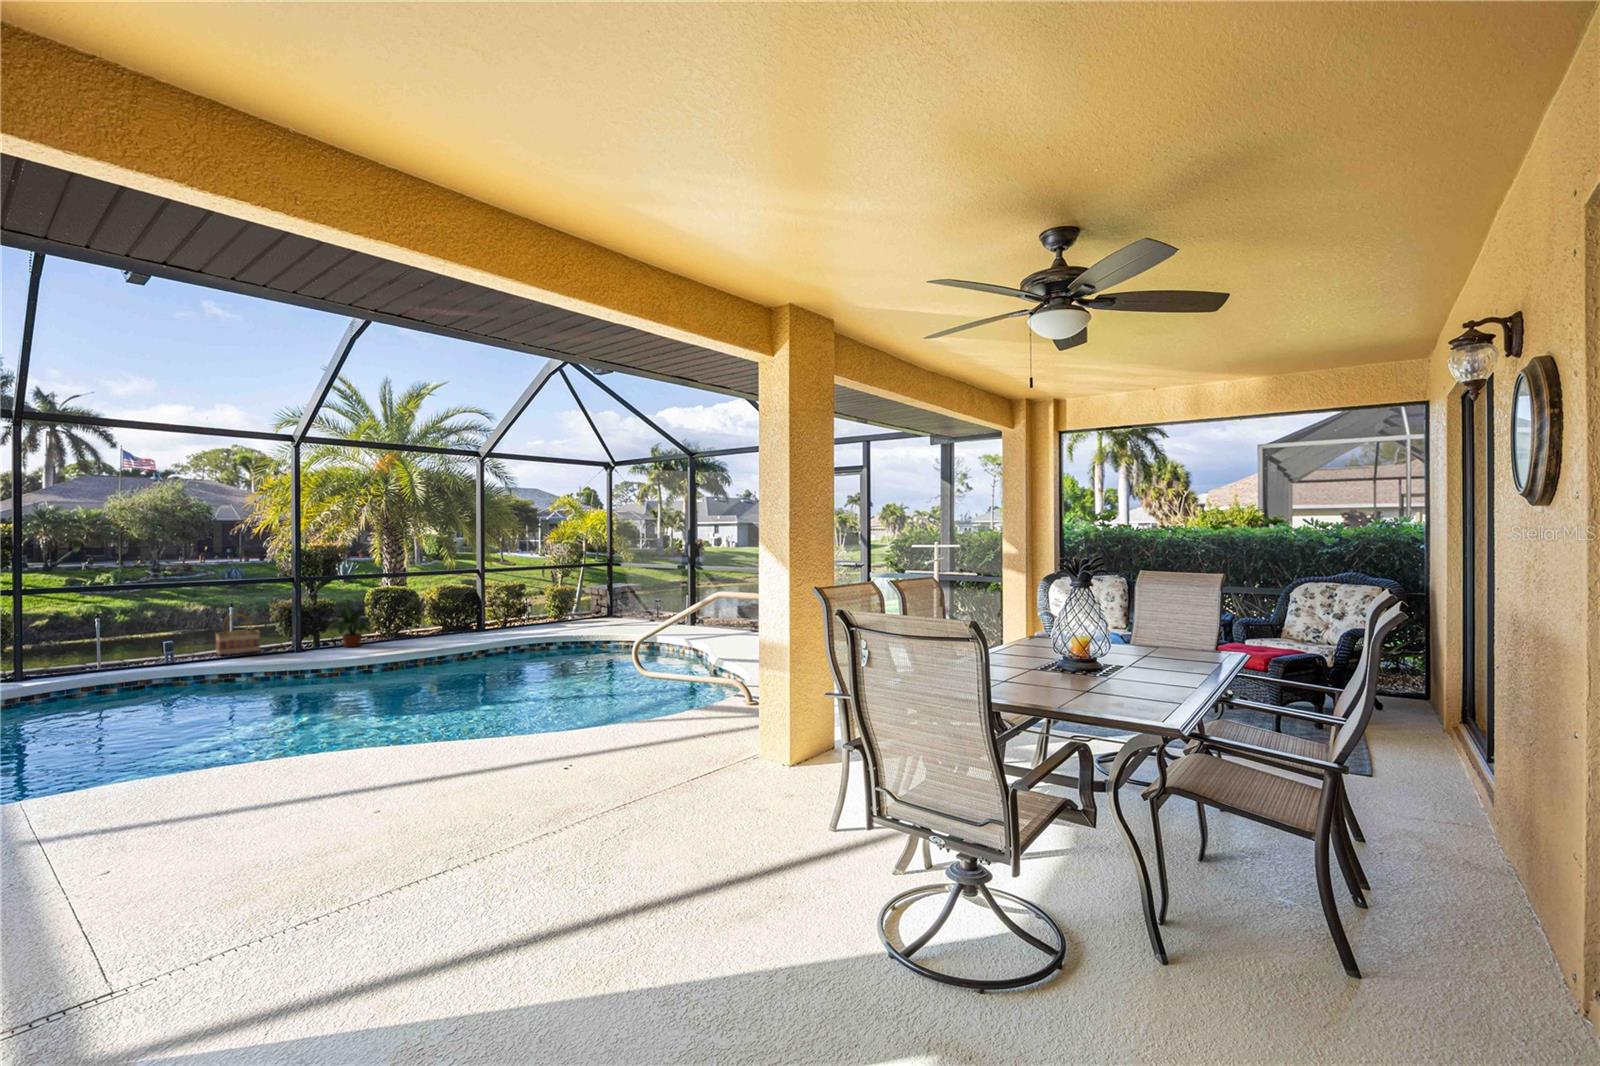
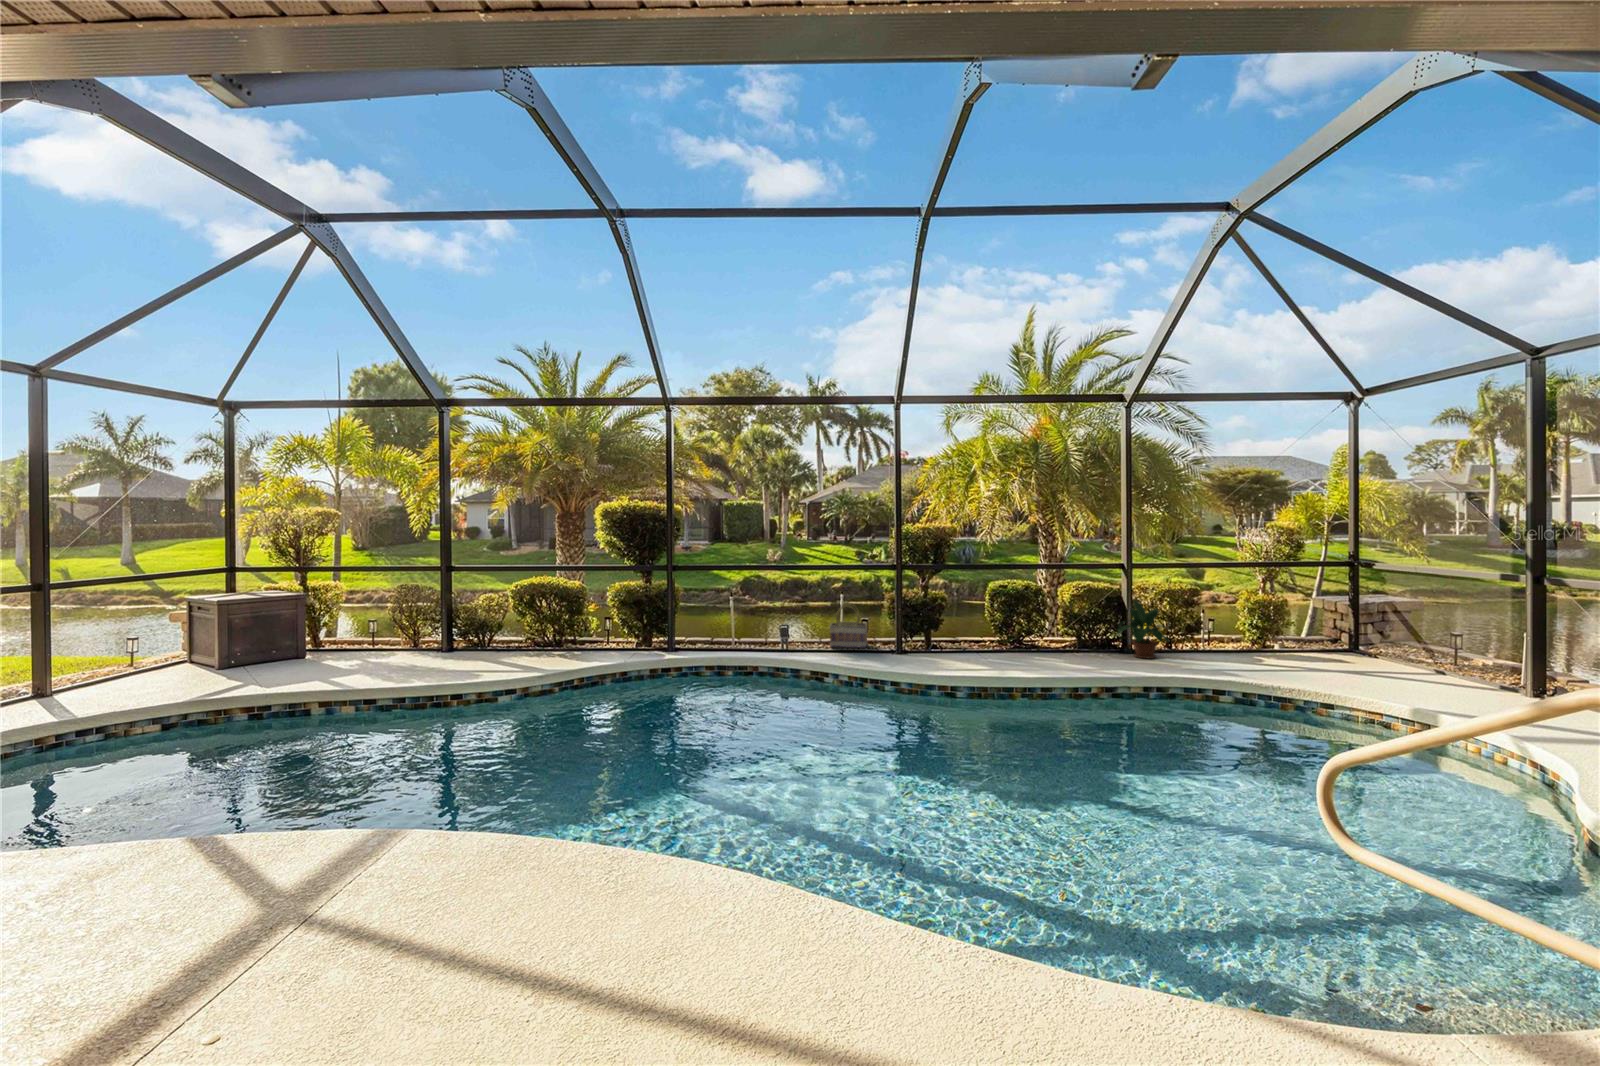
potted plant: present [328,603,372,647] -> present [1117,600,1168,658]

